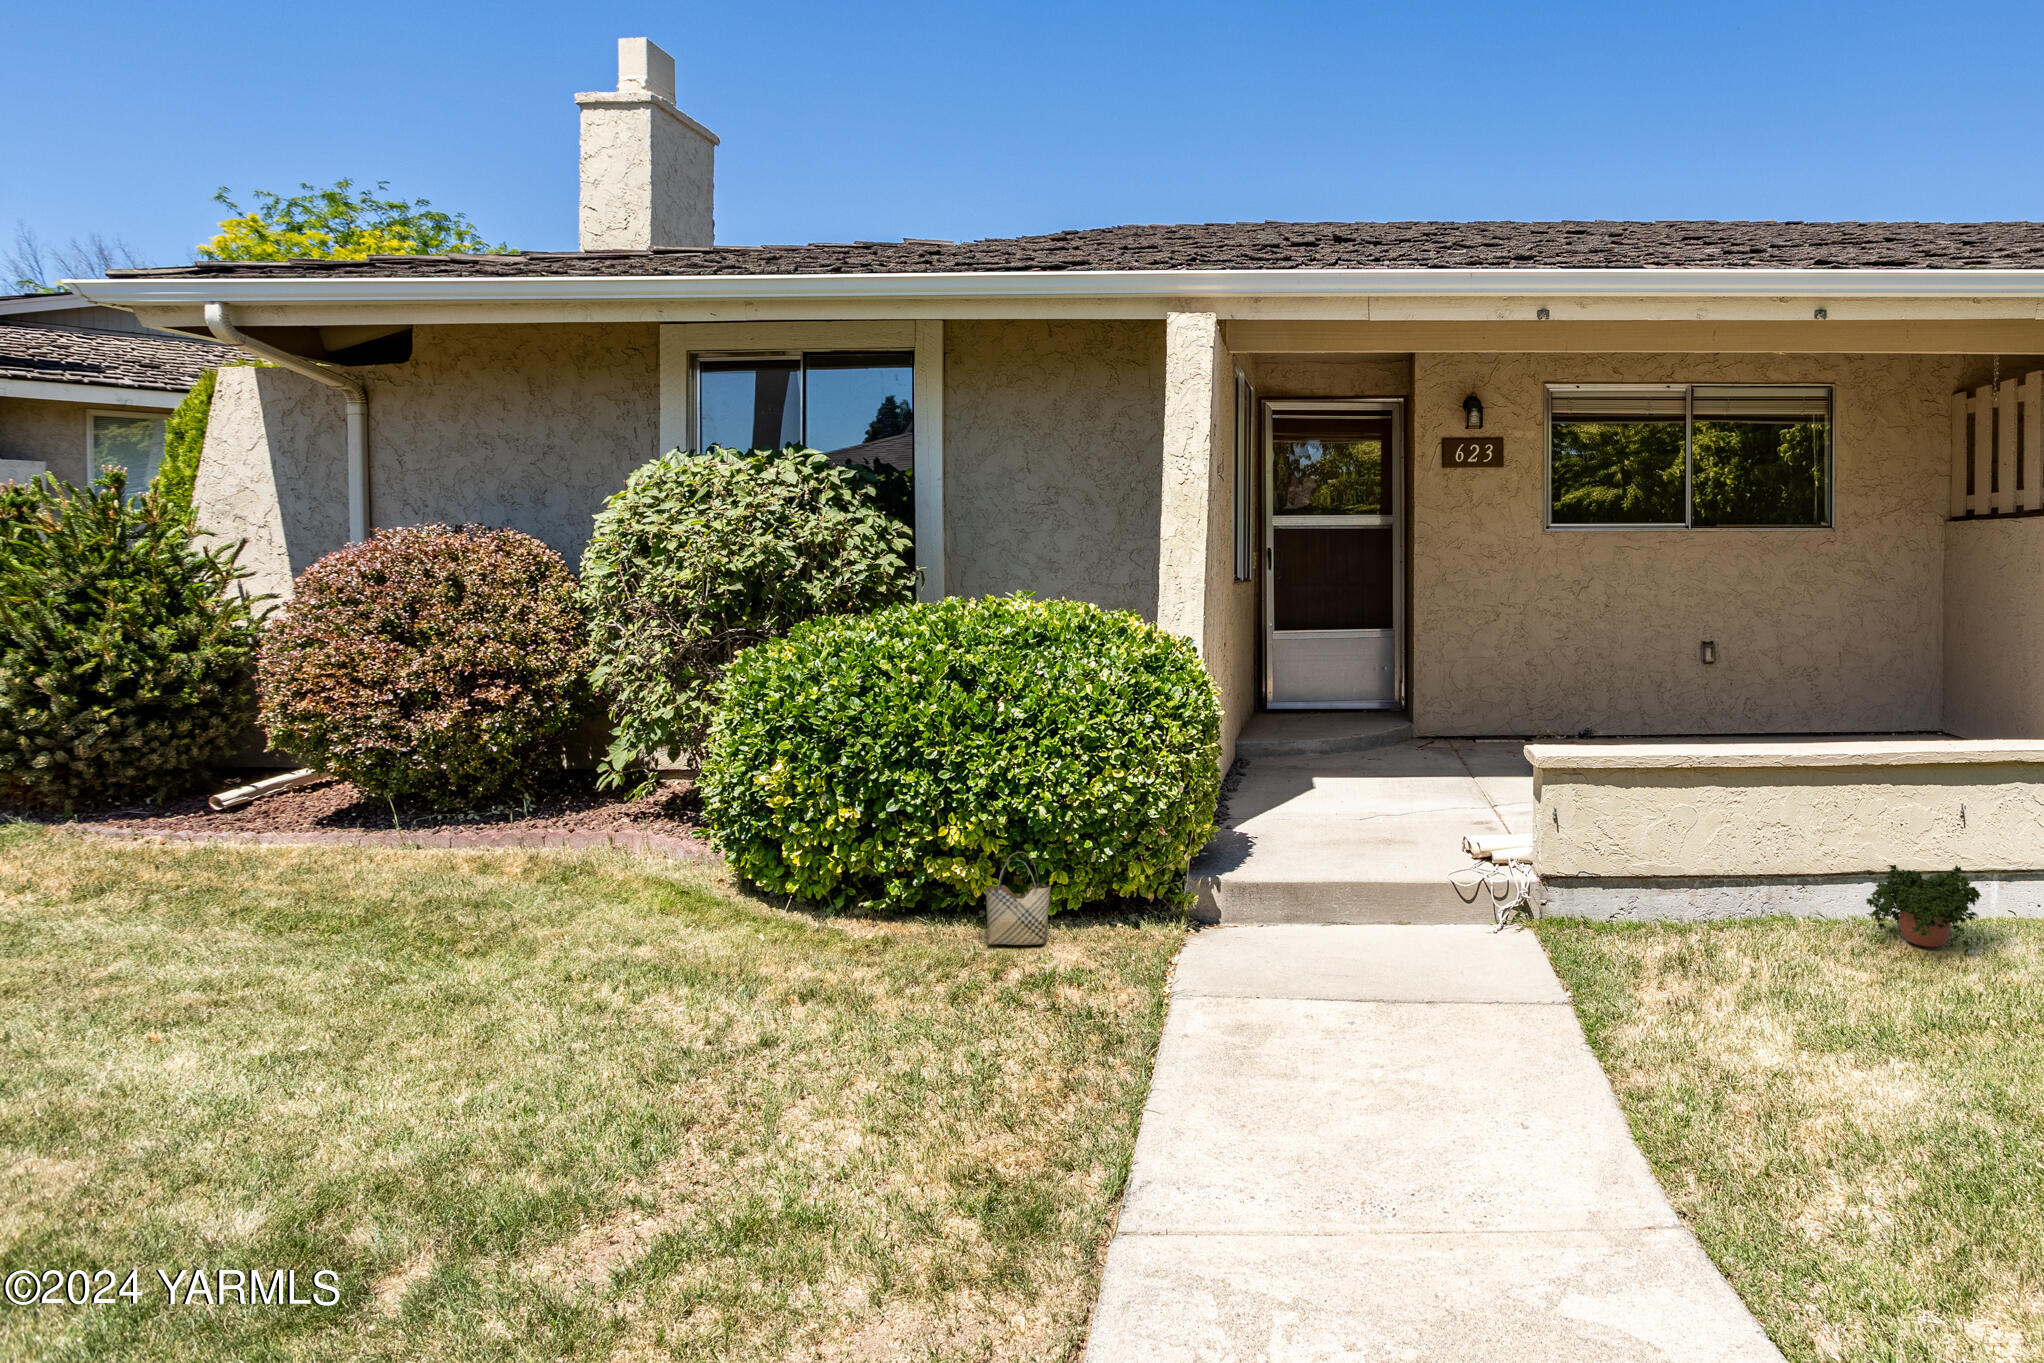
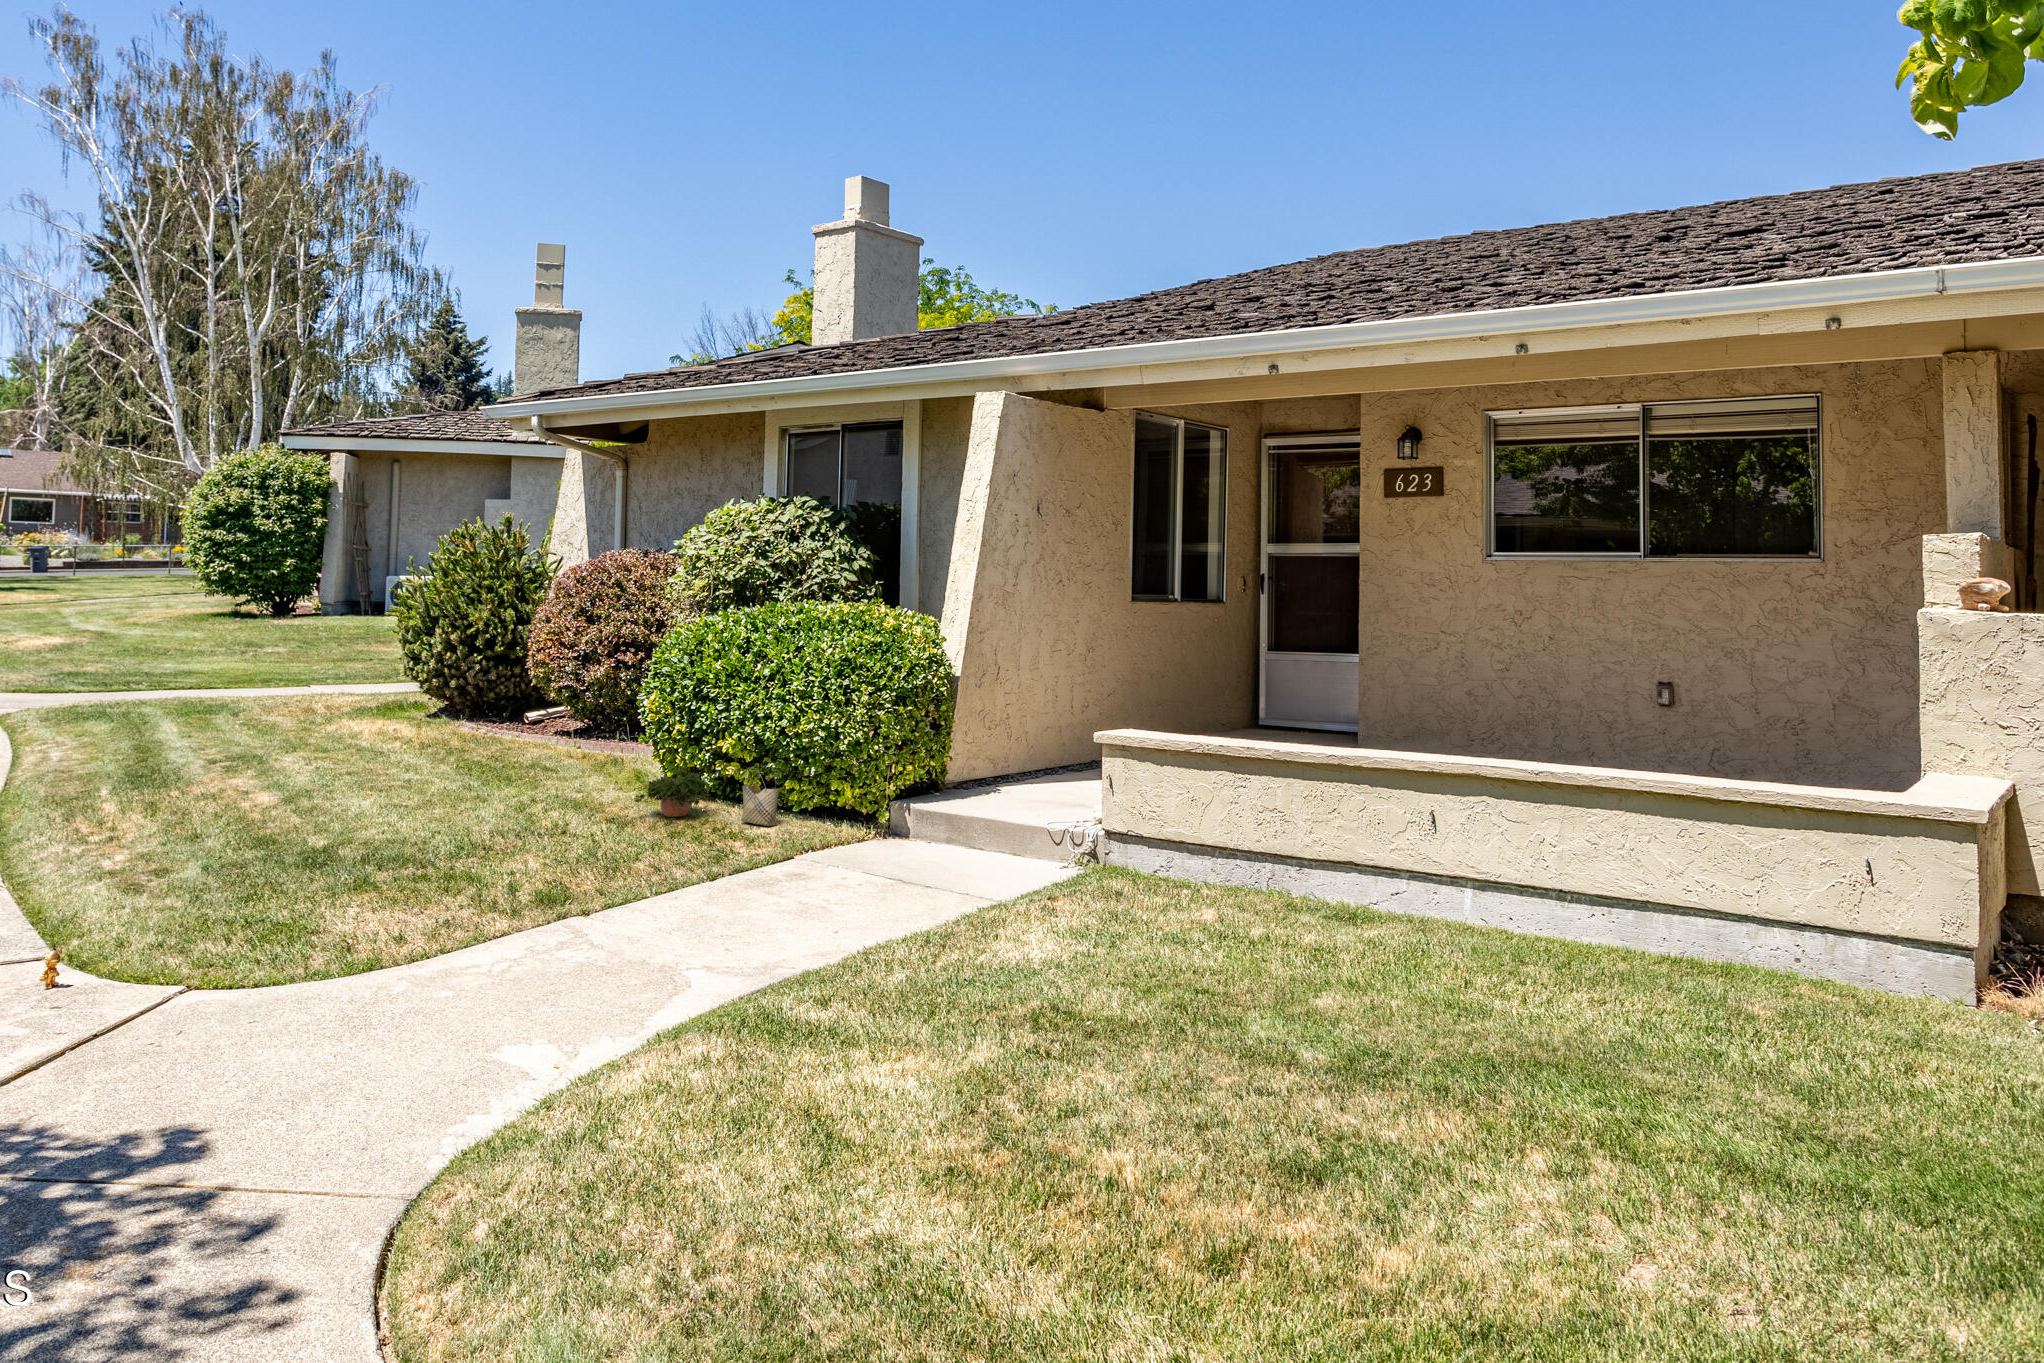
potted plant: present [1866,865,1982,954] -> present [635,767,708,821]

